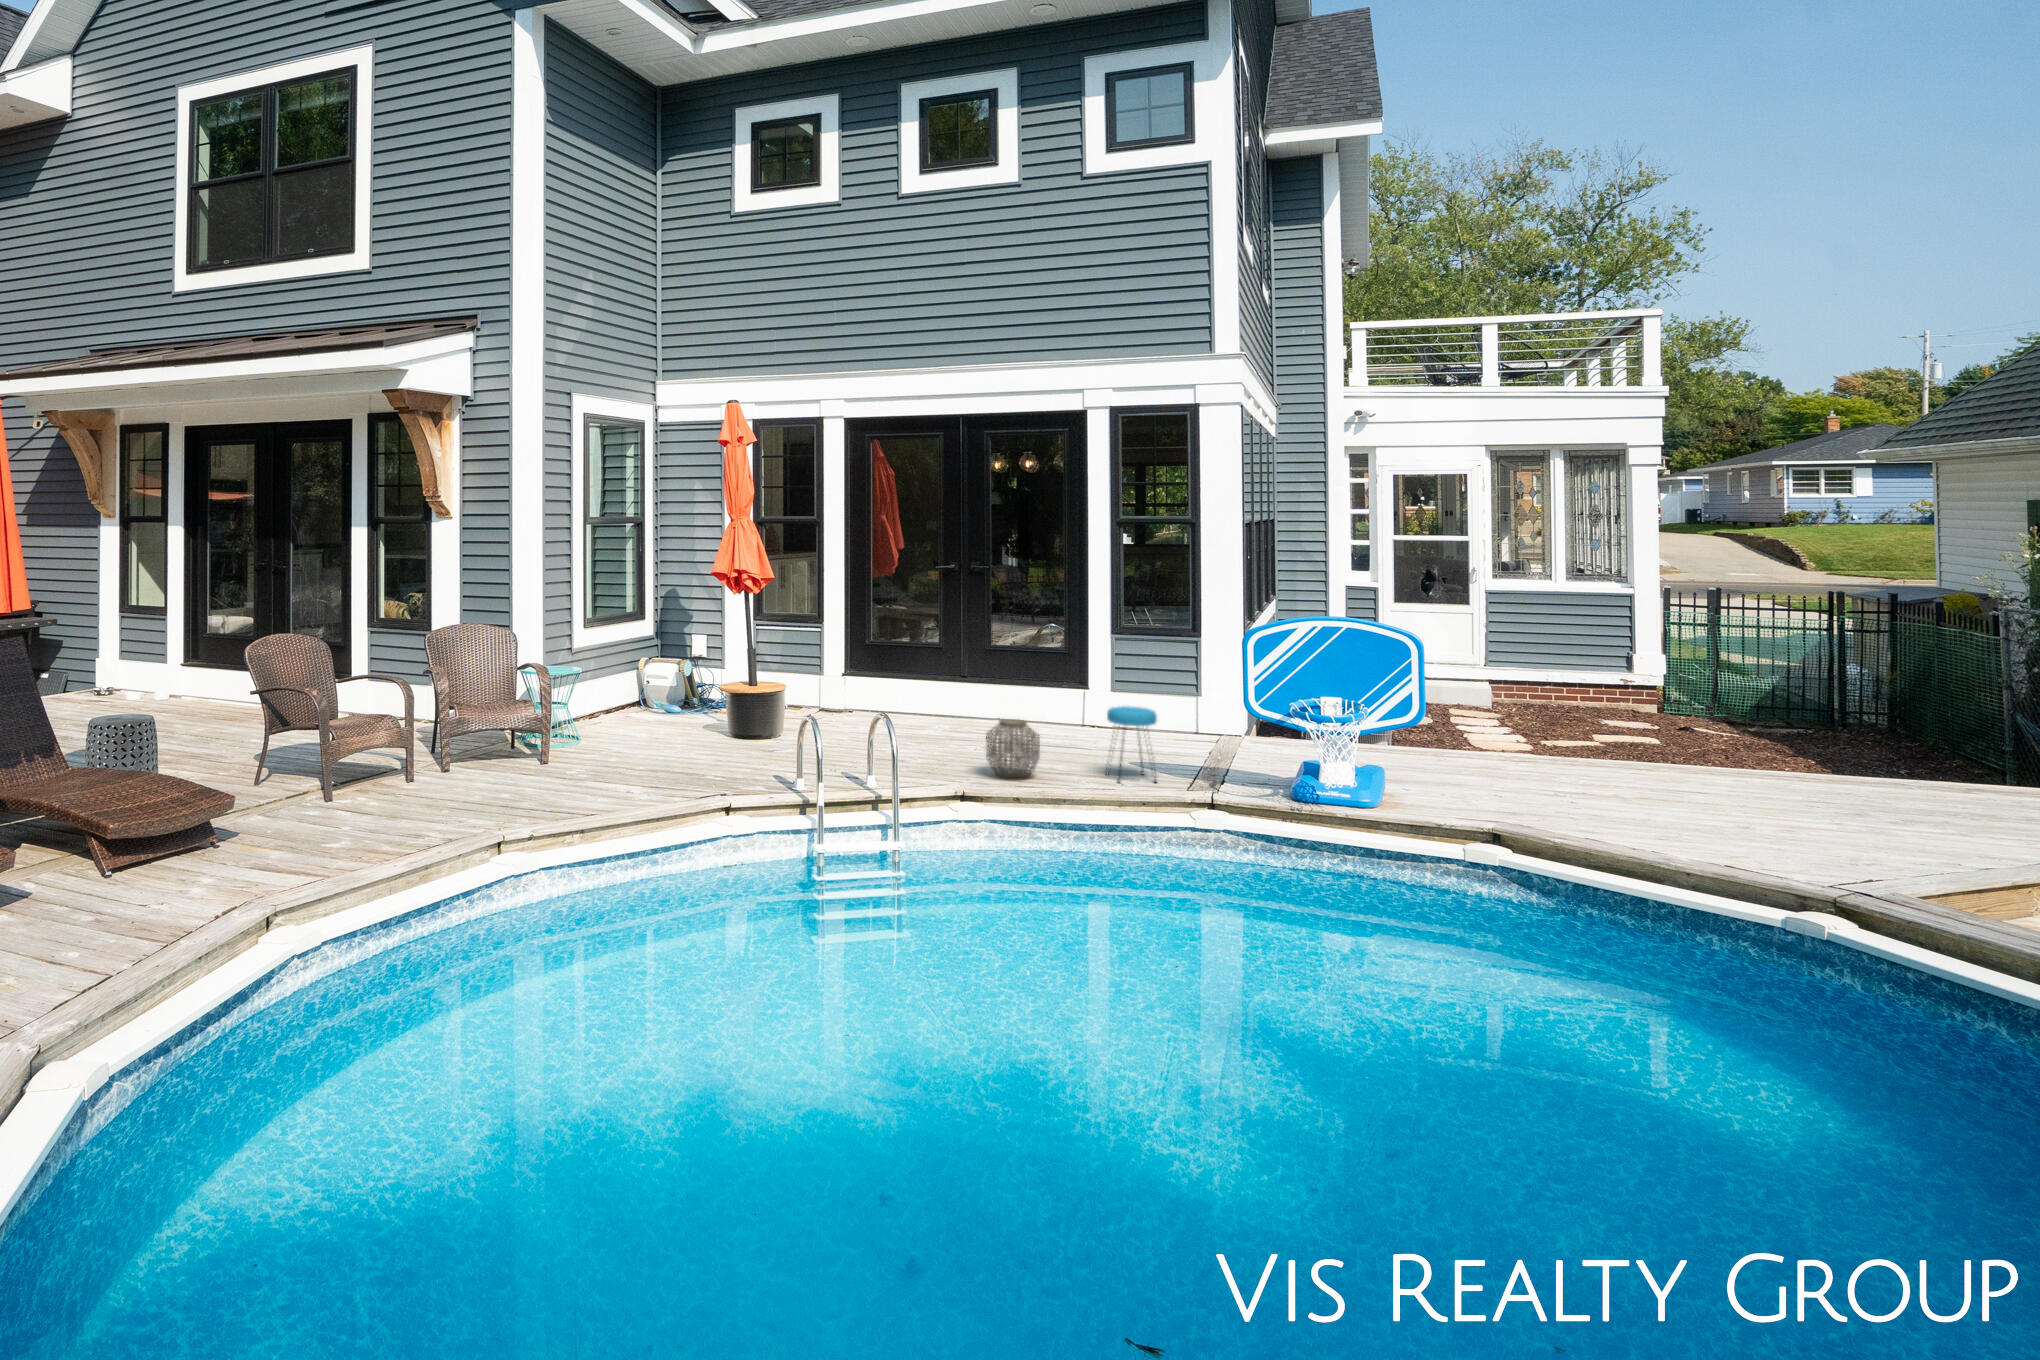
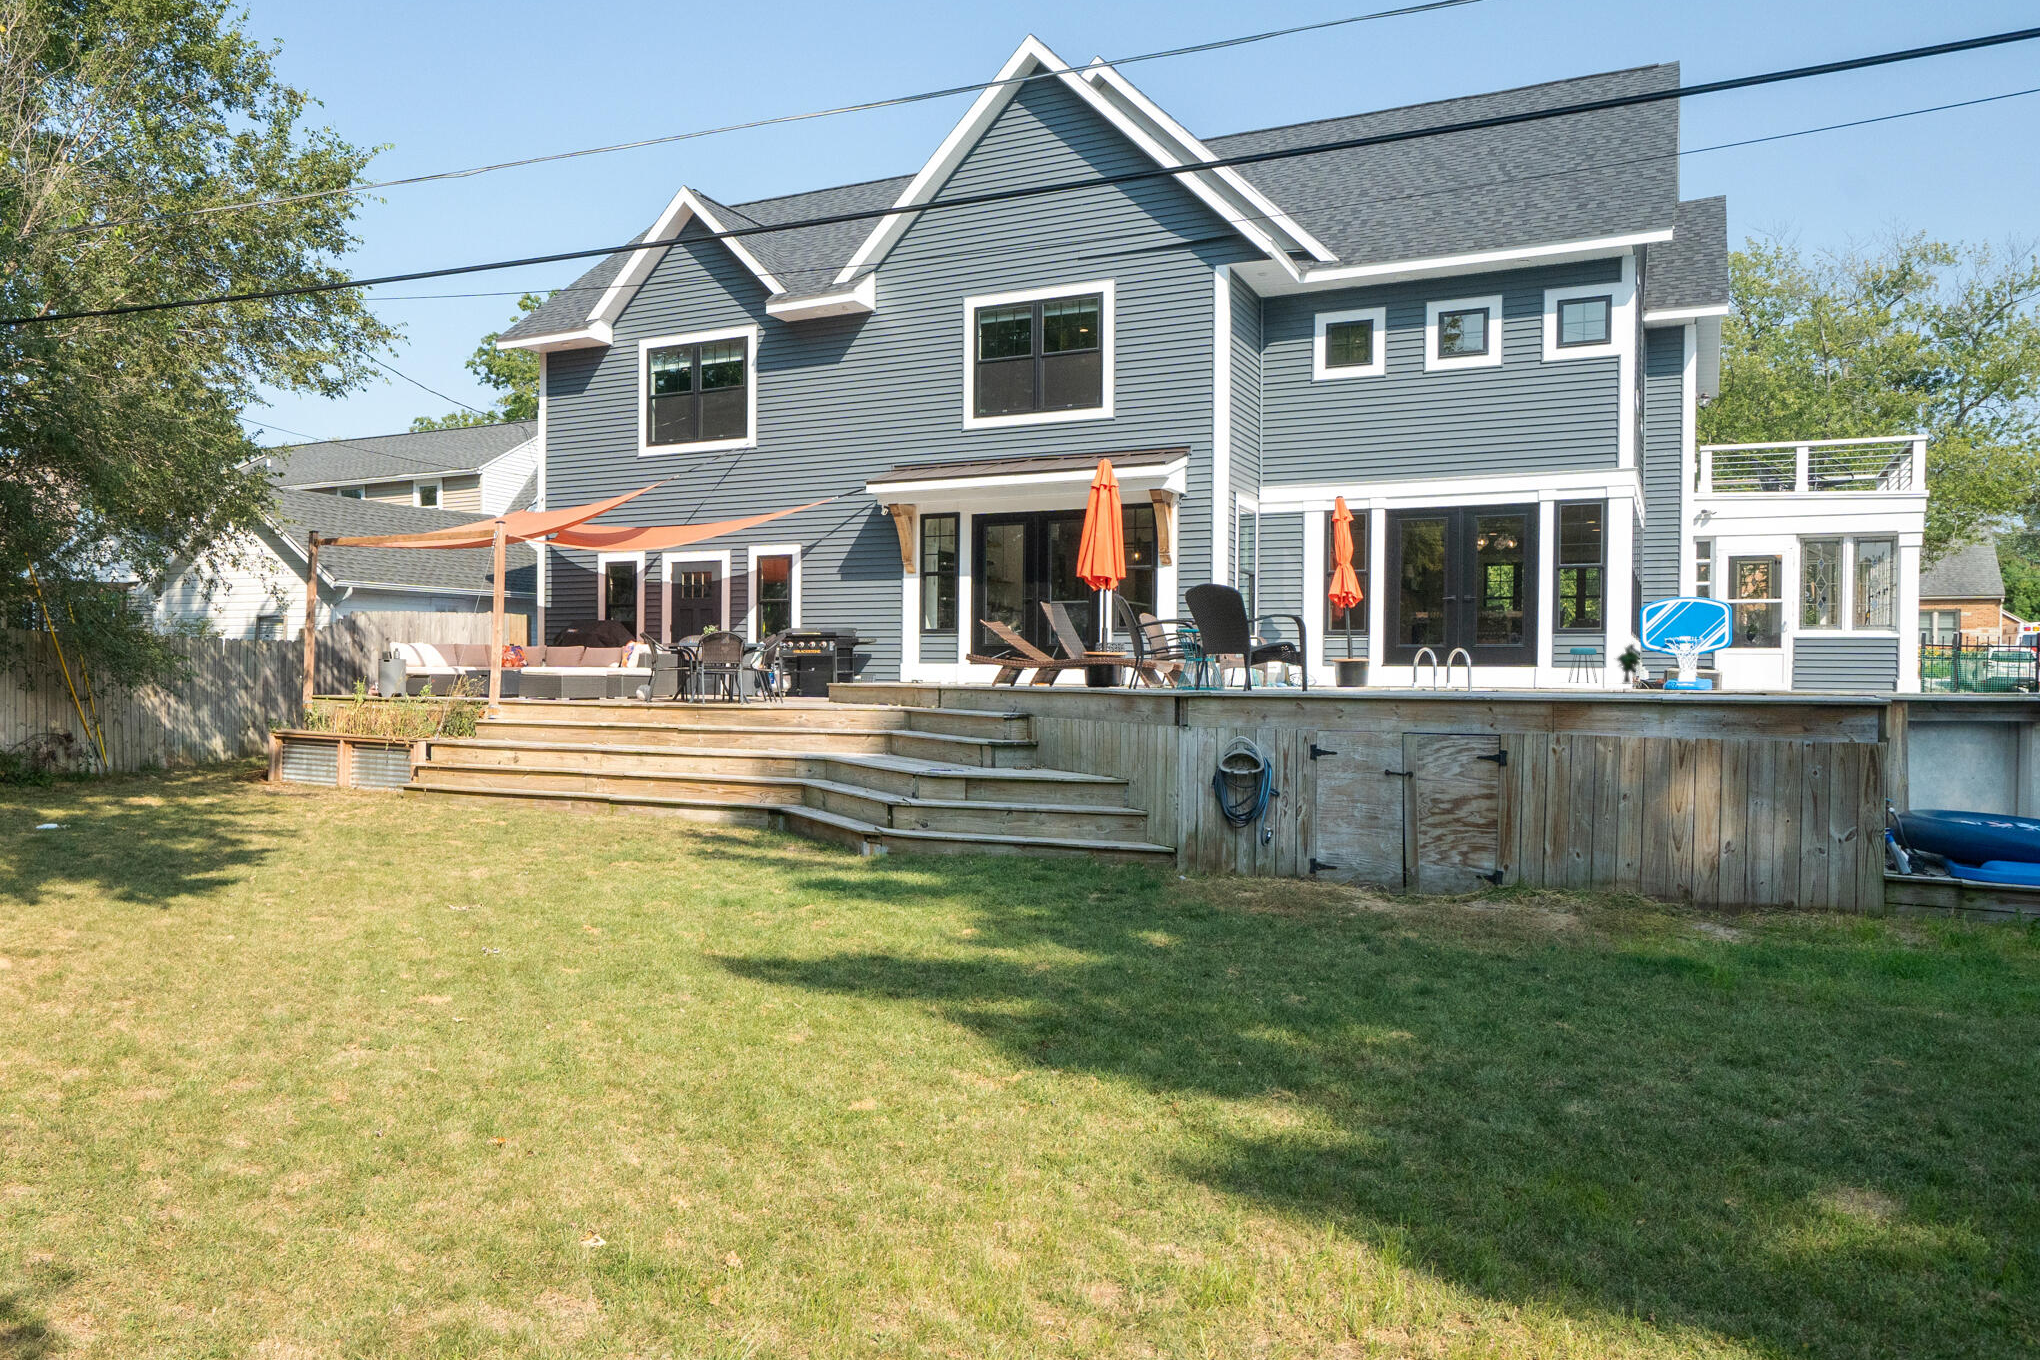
decorative plant: none [1191,702,1242,782] -> present [1617,645,1639,683]
woven basket: present [986,719,1040,779] -> none [1506,654,1536,682]

